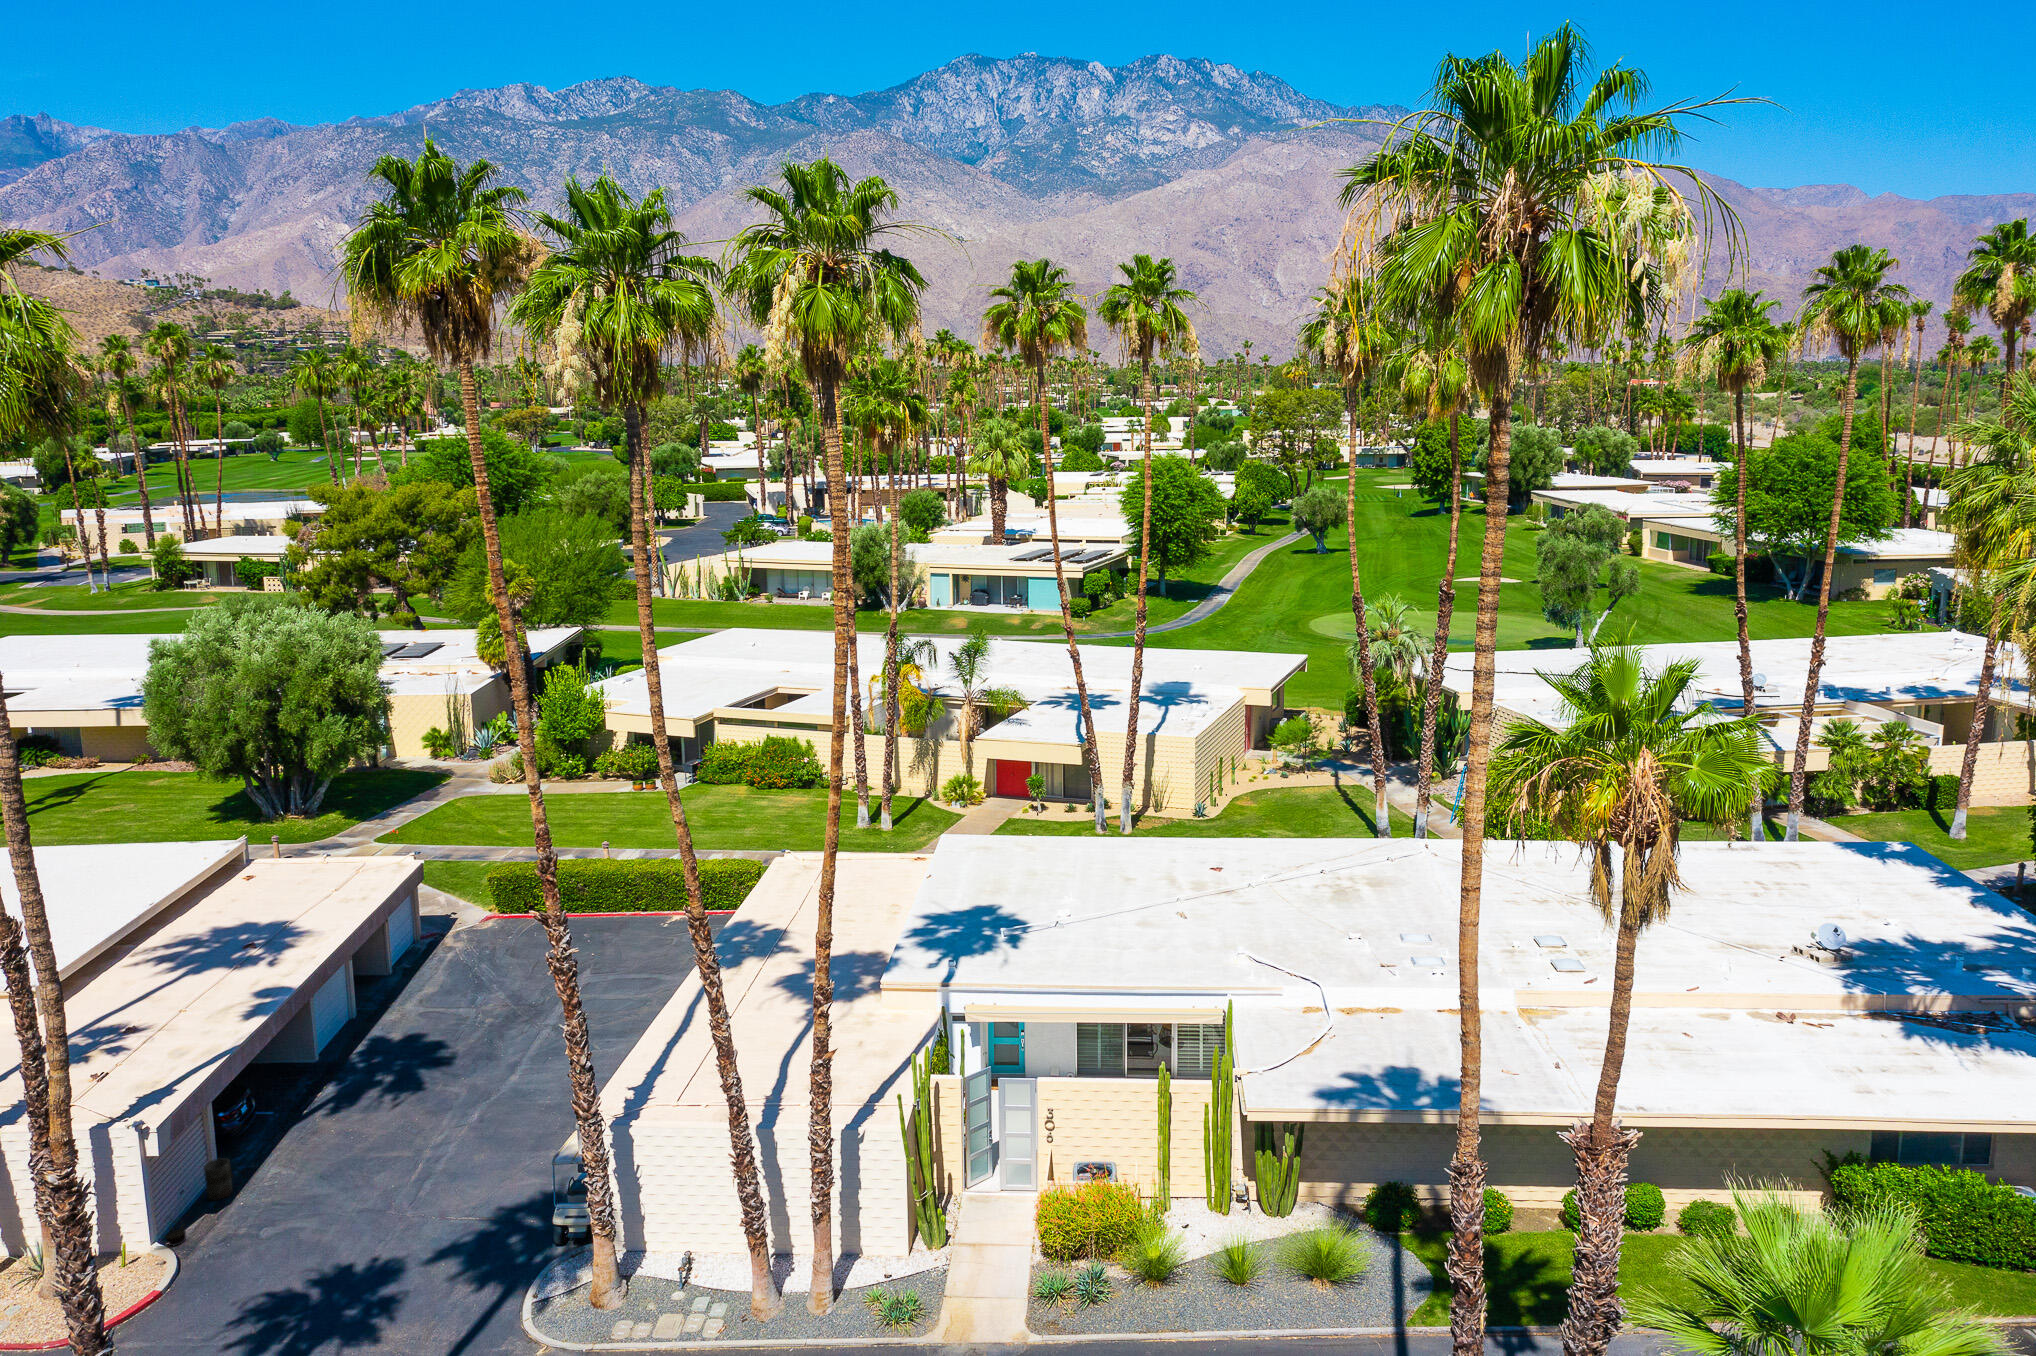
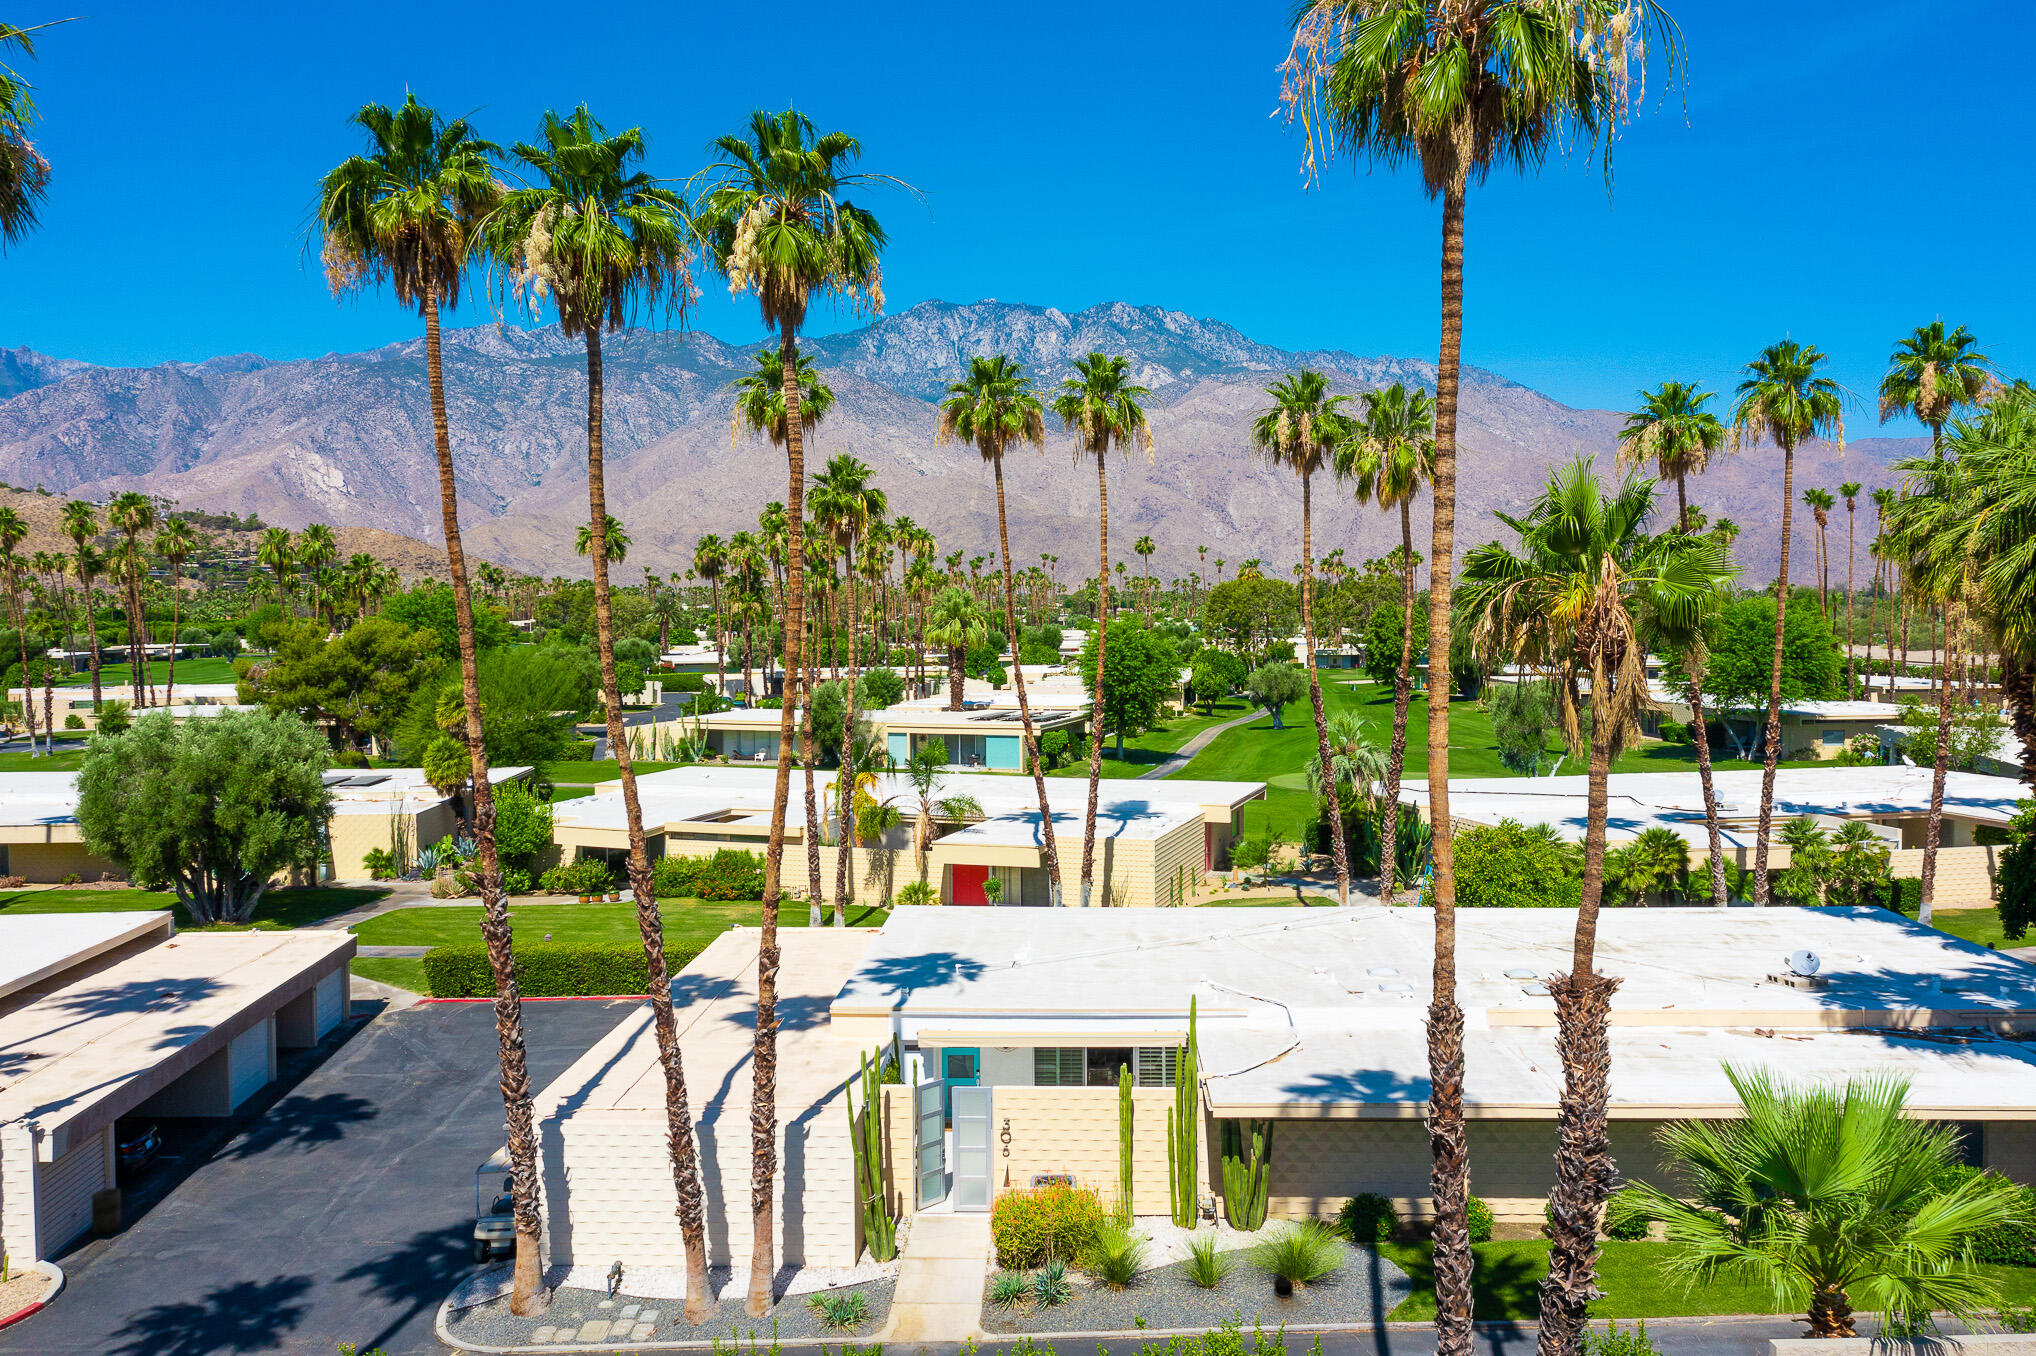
decorative plant: present [163,1217,186,1246] -> present [1274,1256,1294,1297]

